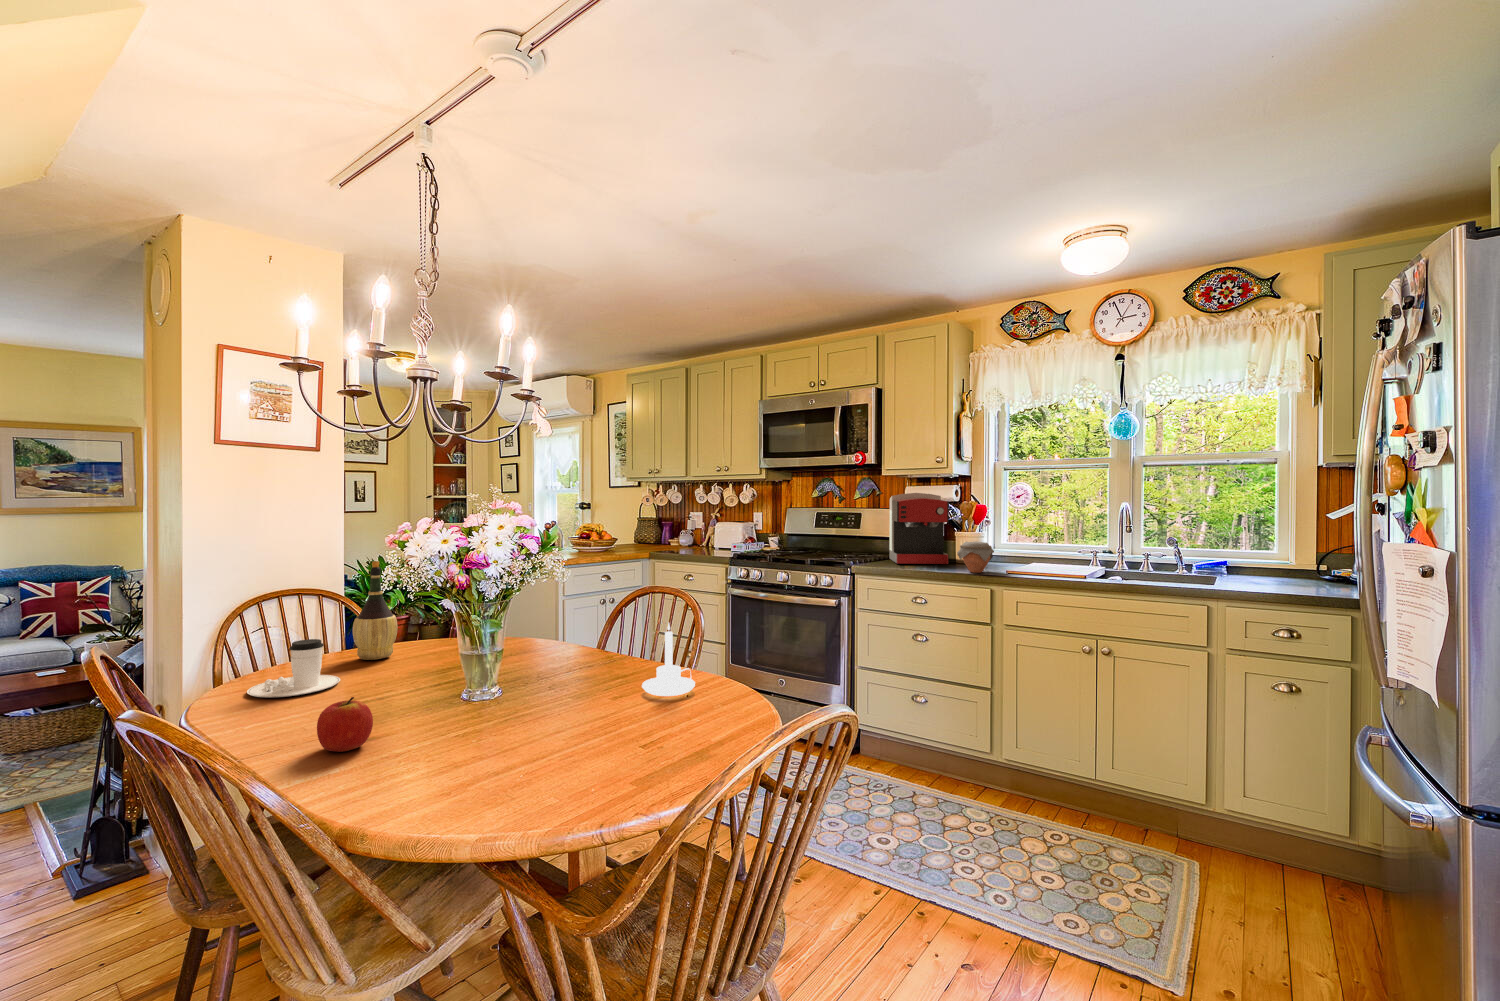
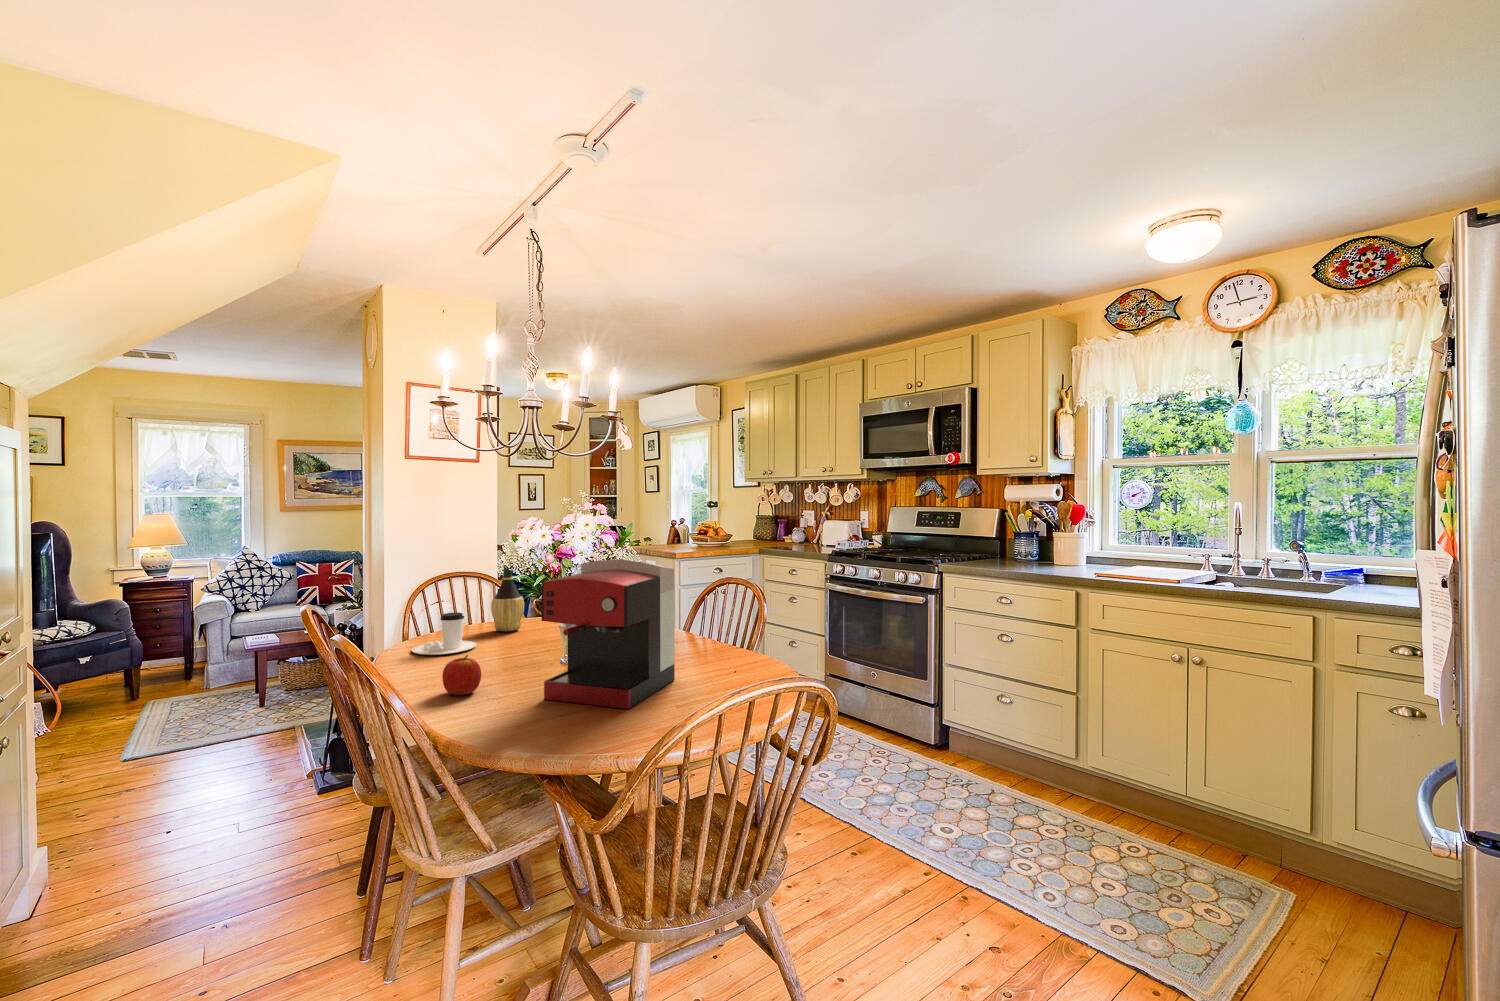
coffee maker: present [889,493,949,564] -> present [542,559,675,709]
jar: present [957,541,994,573] -> none [1044,543,1084,575]
candle holder: present [642,623,695,696] -> none [696,609,742,673]

